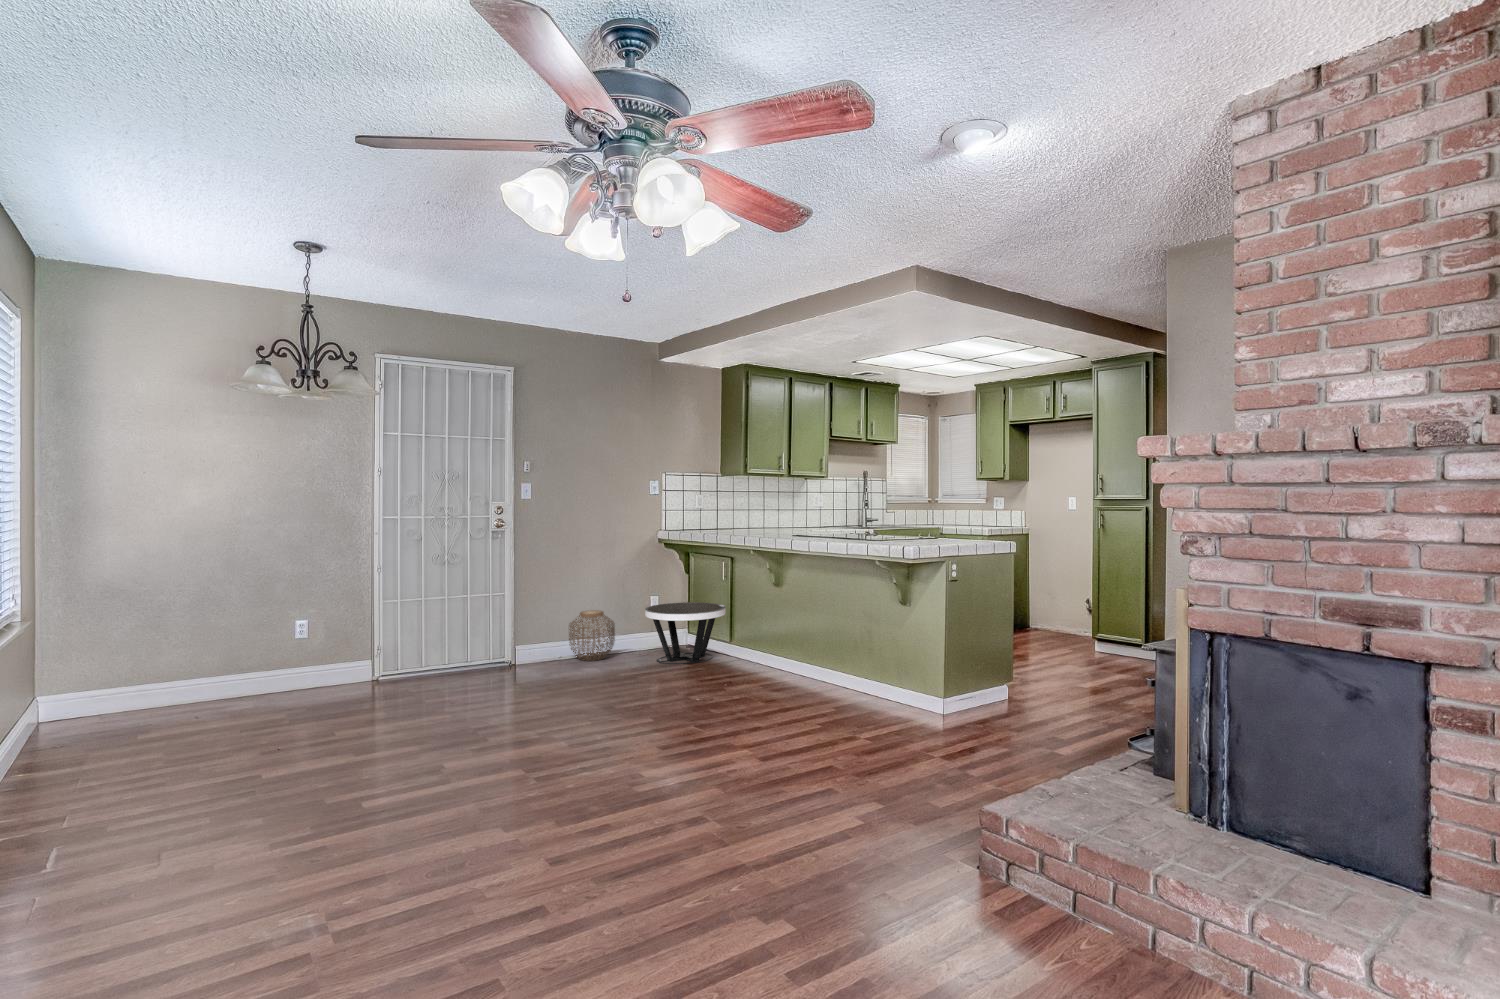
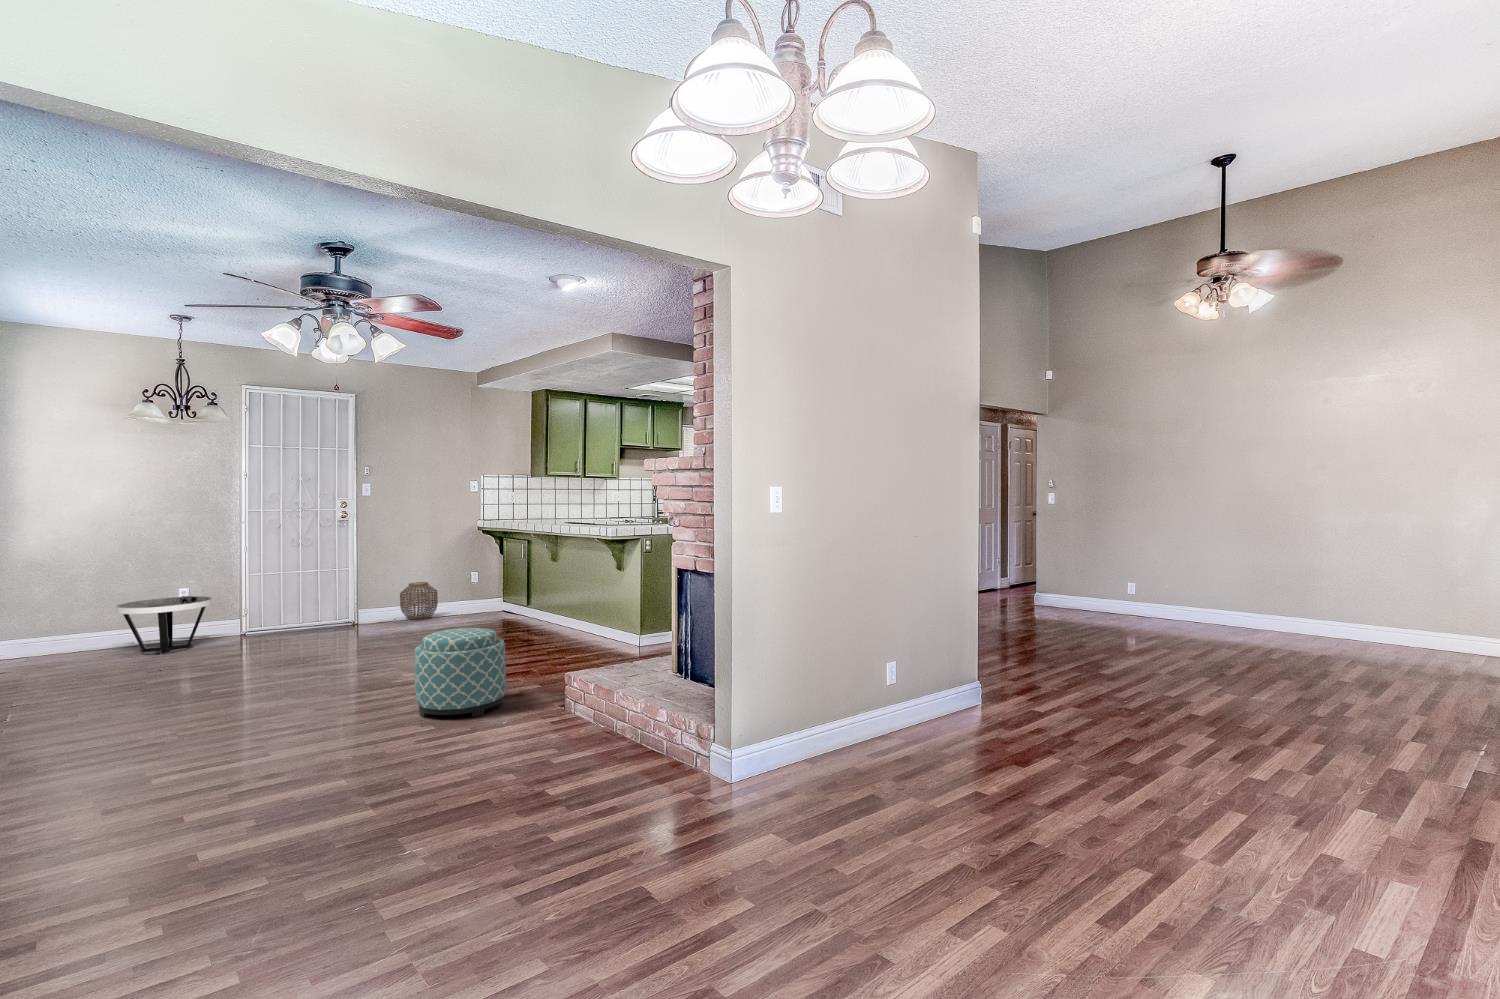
side table: present [645,602,726,664] -> present [116,595,212,655]
ottoman: none [716,729,879,929] -> present [414,628,506,718]

